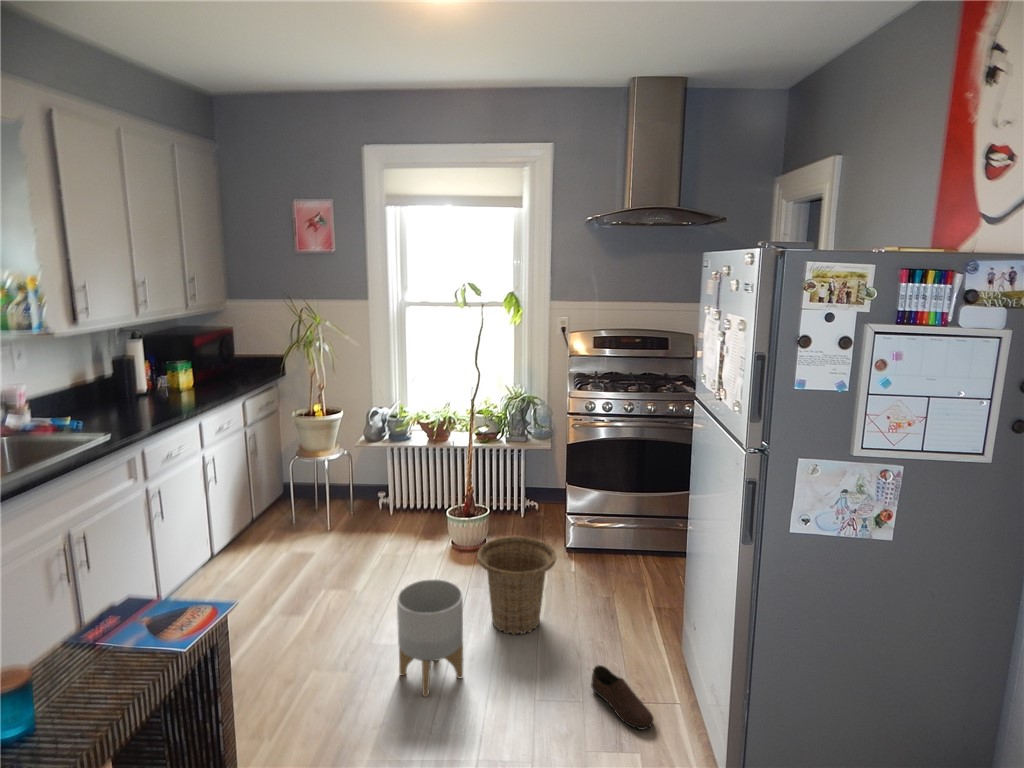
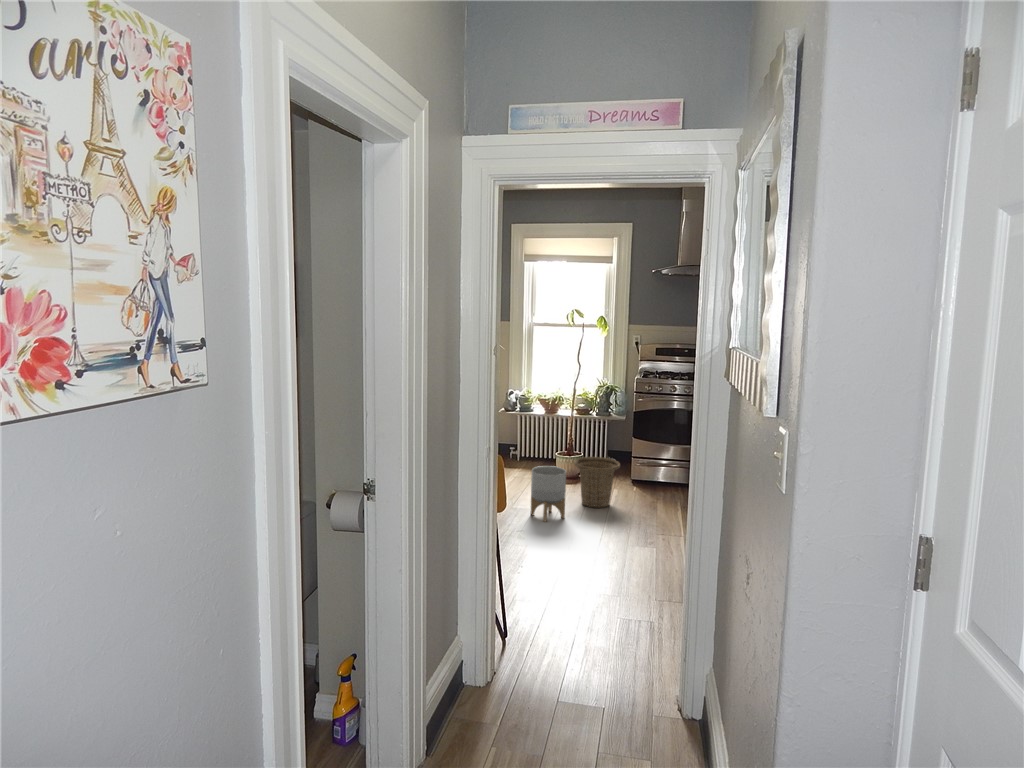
shoe: present [591,665,654,730] -> none [634,513,664,537]

